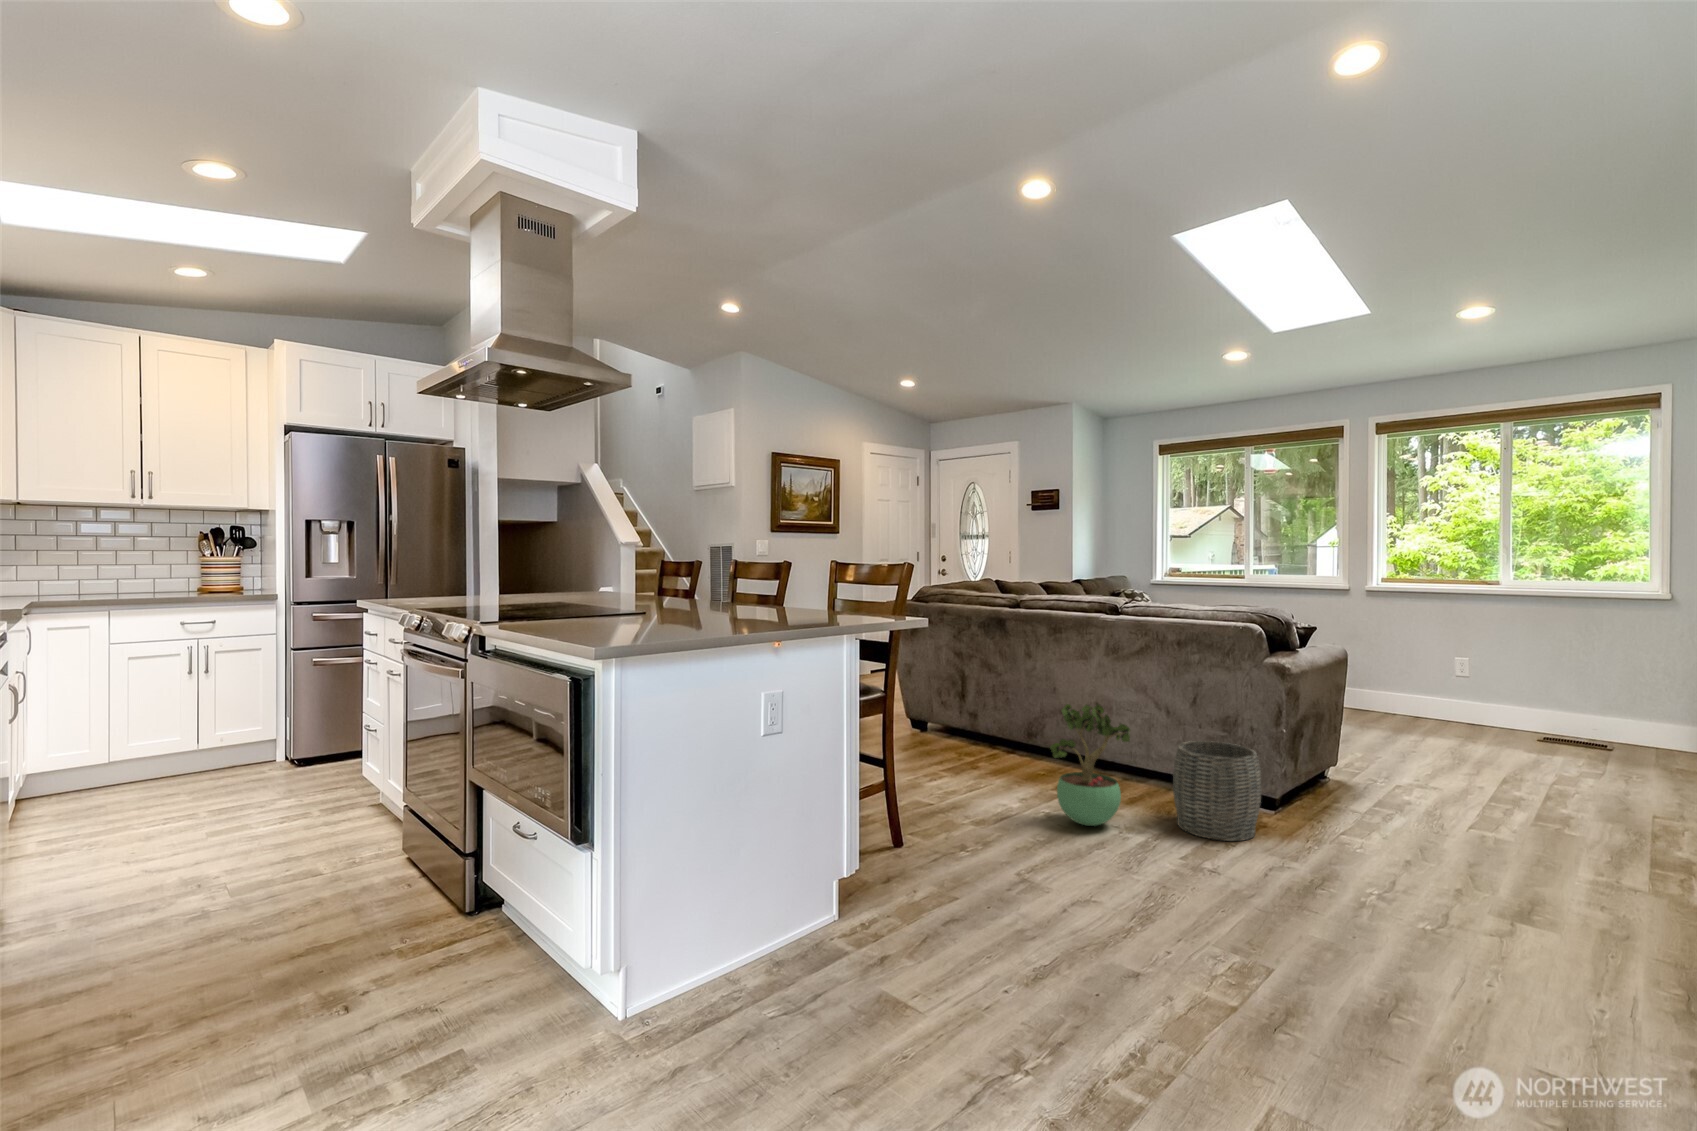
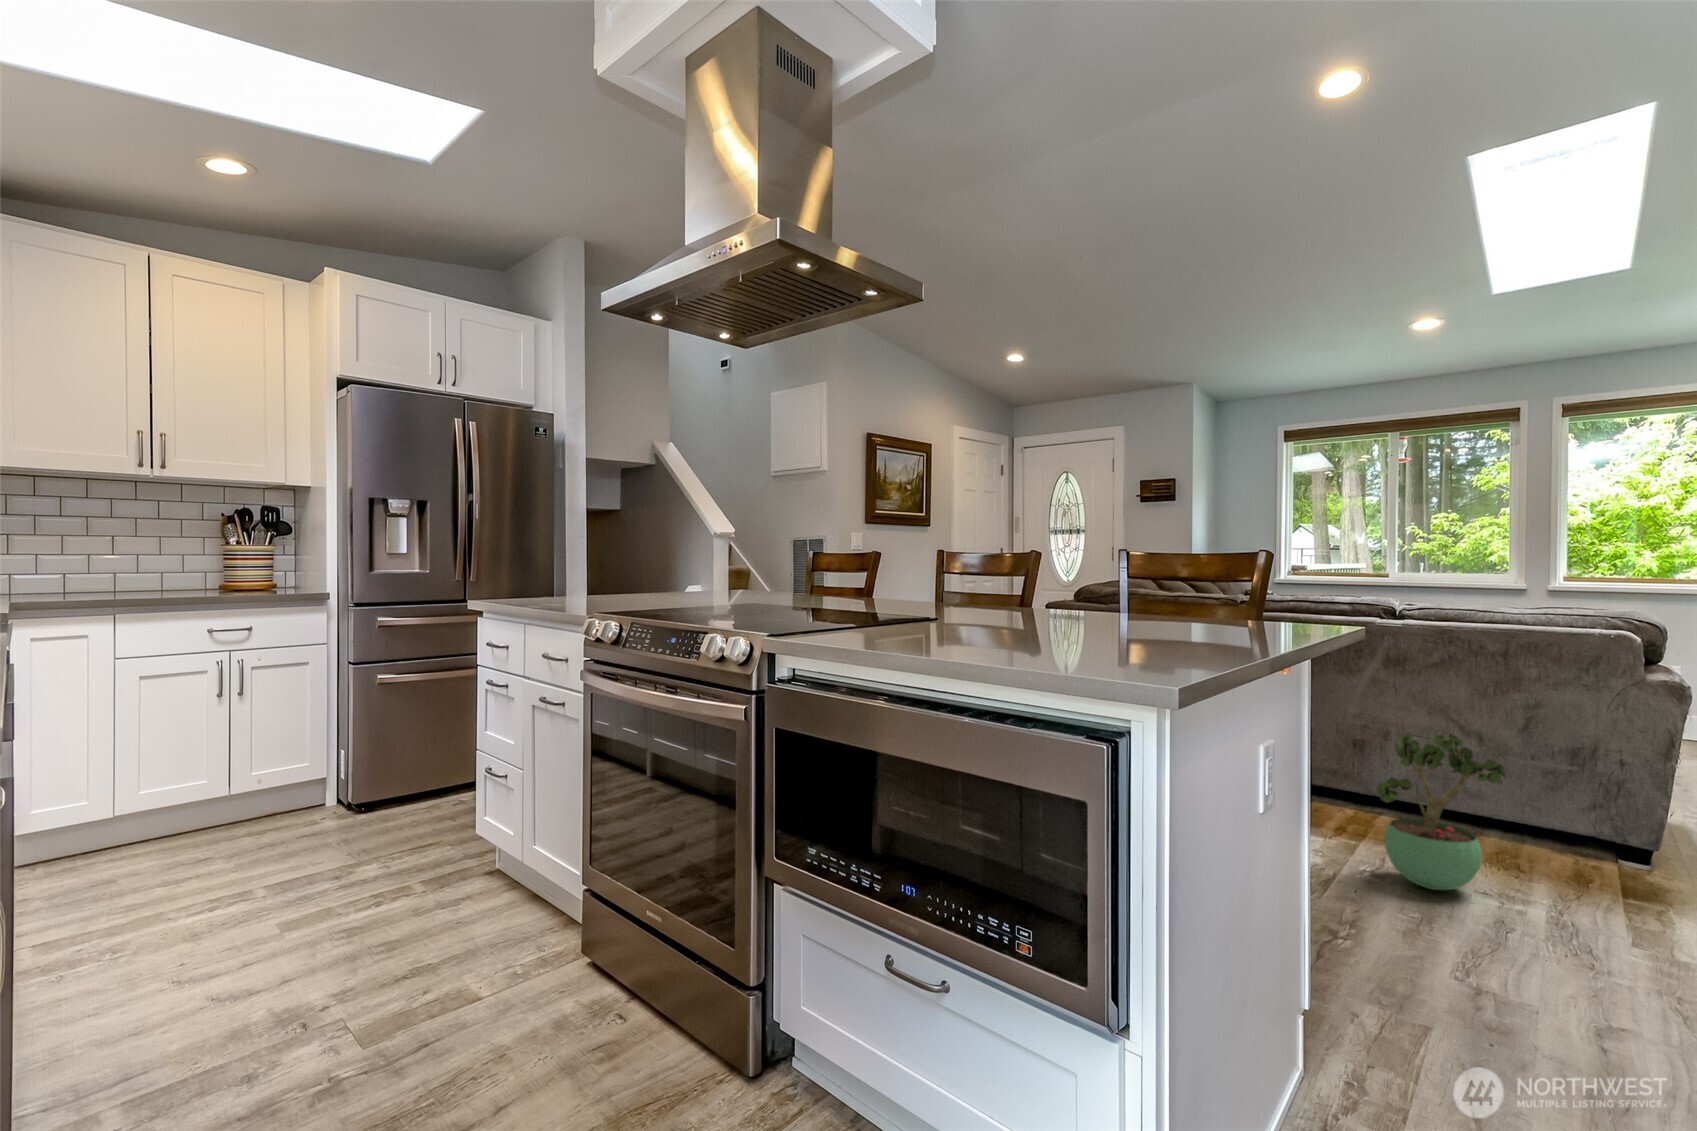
woven basket: present [1173,741,1261,841] -> none [1528,778,1667,911]

